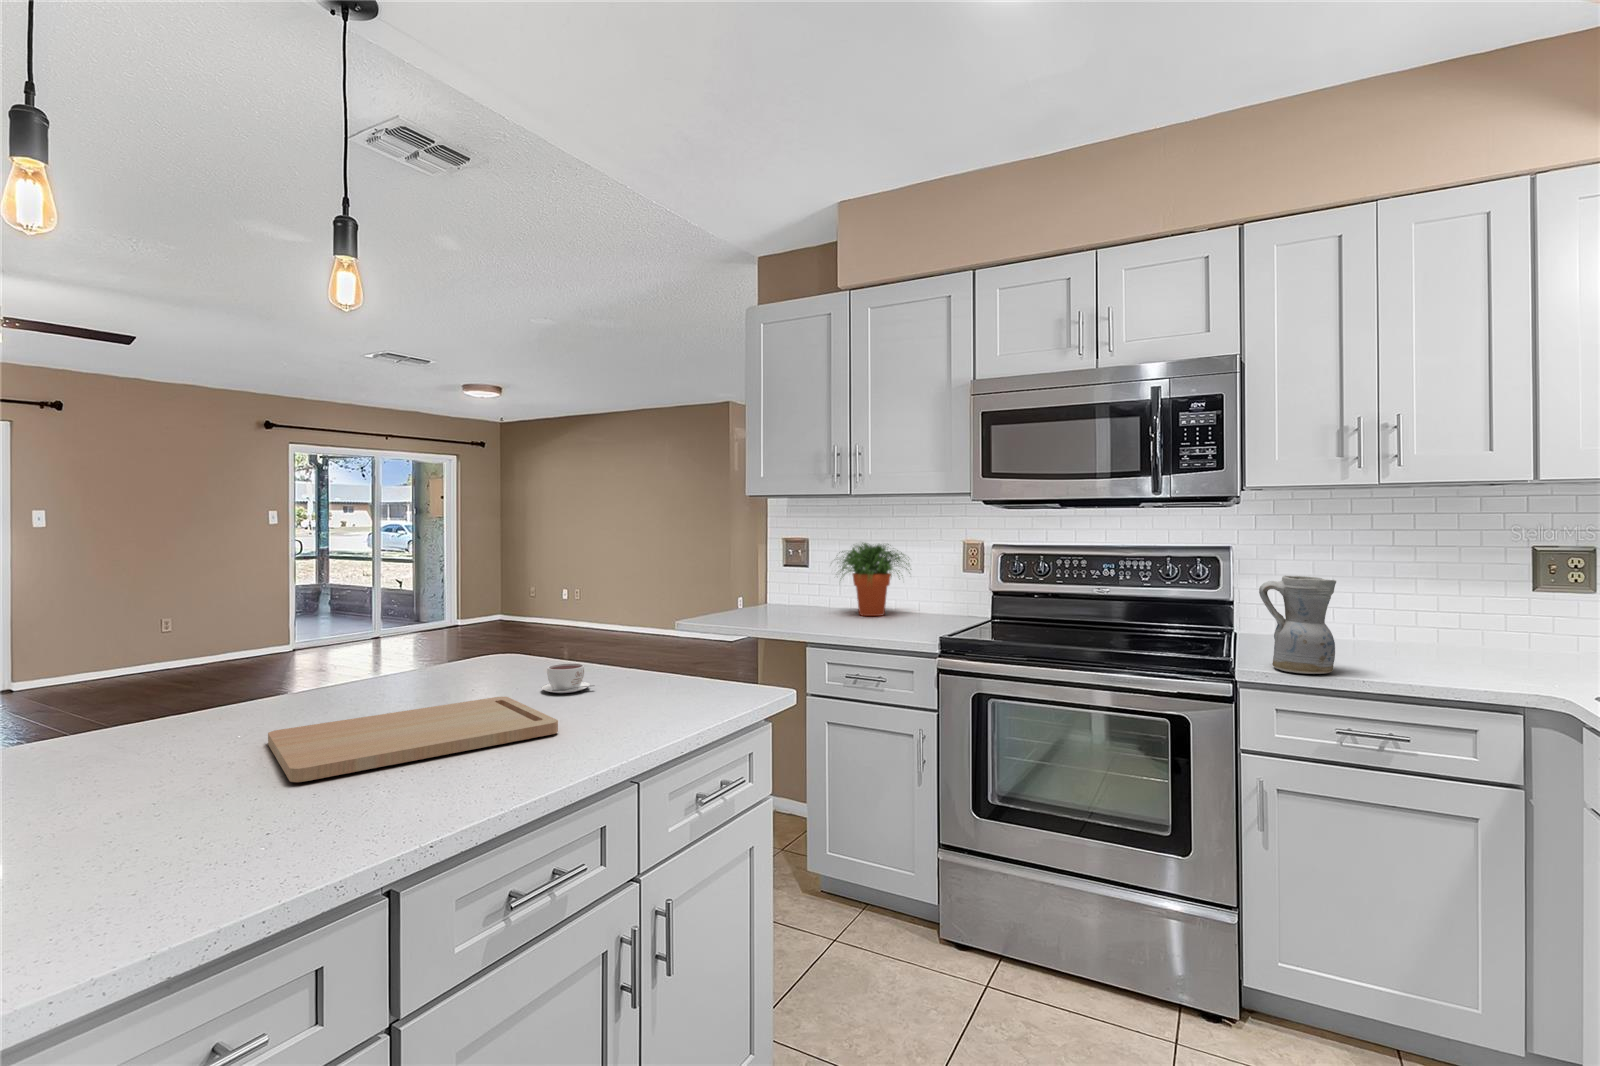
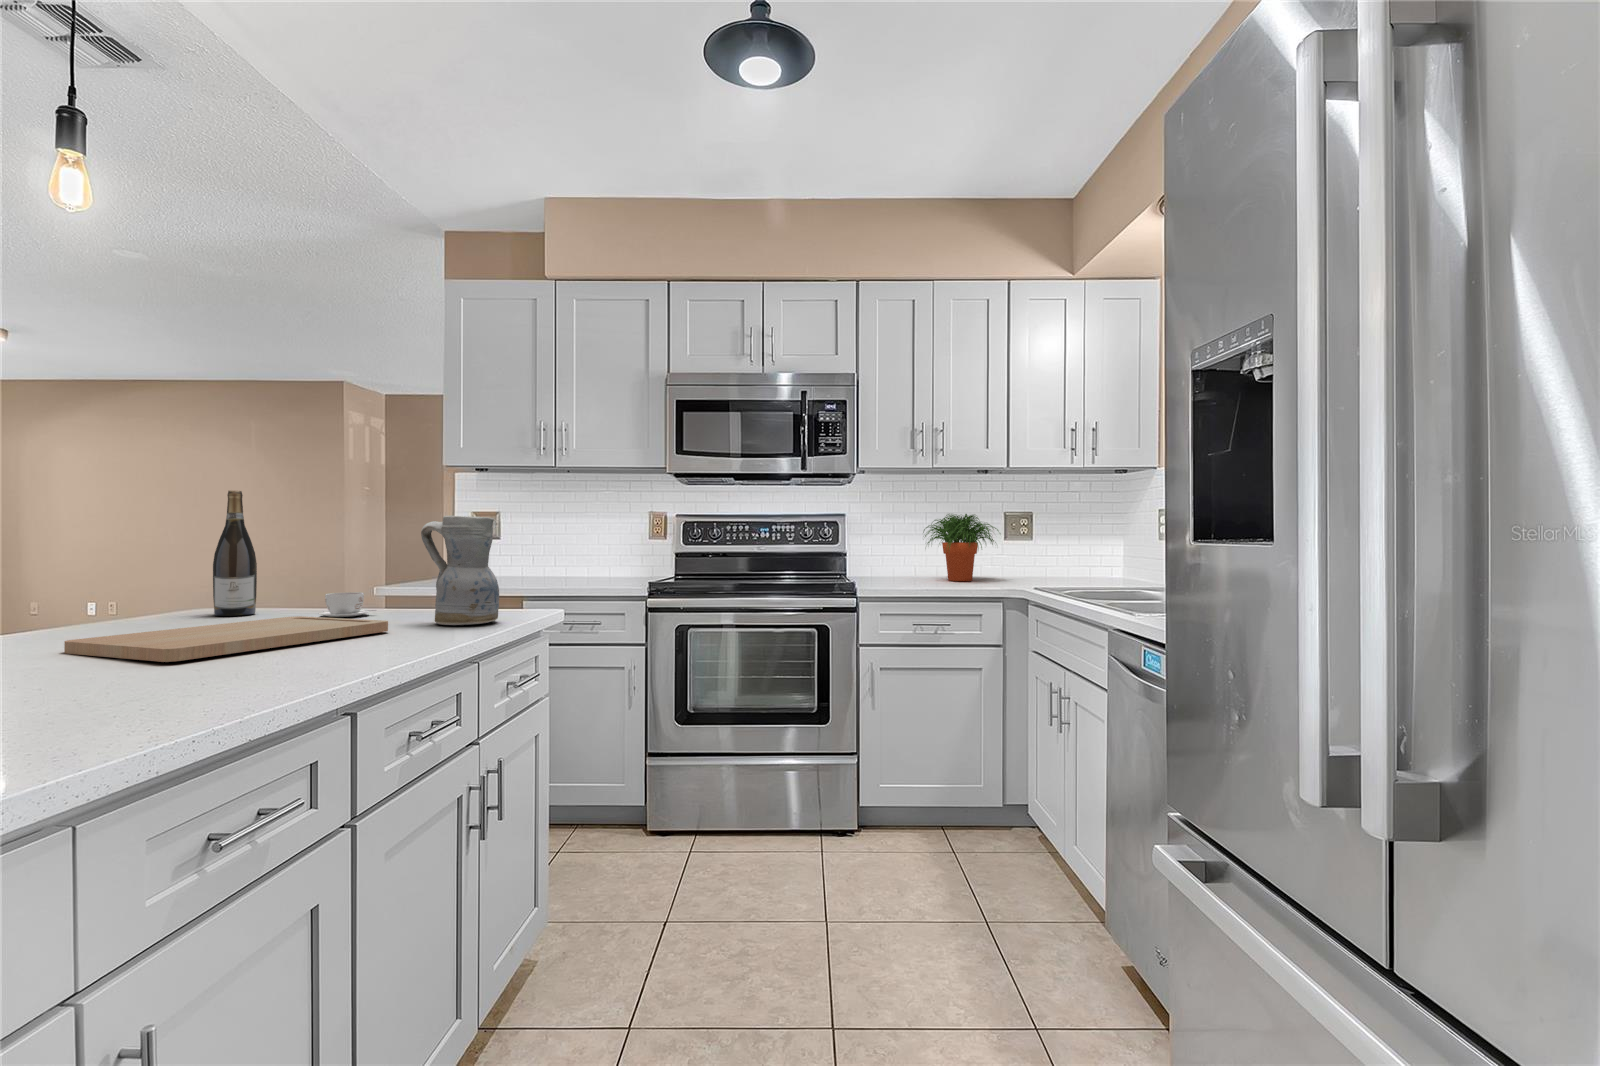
potted plant: present [840,543,909,616] -> present [923,514,998,581]
wine bottle: none [466,556,503,682] -> present [213,491,257,616]
ceramic pitcher: present [1259,576,1336,674] -> present [421,515,499,625]

